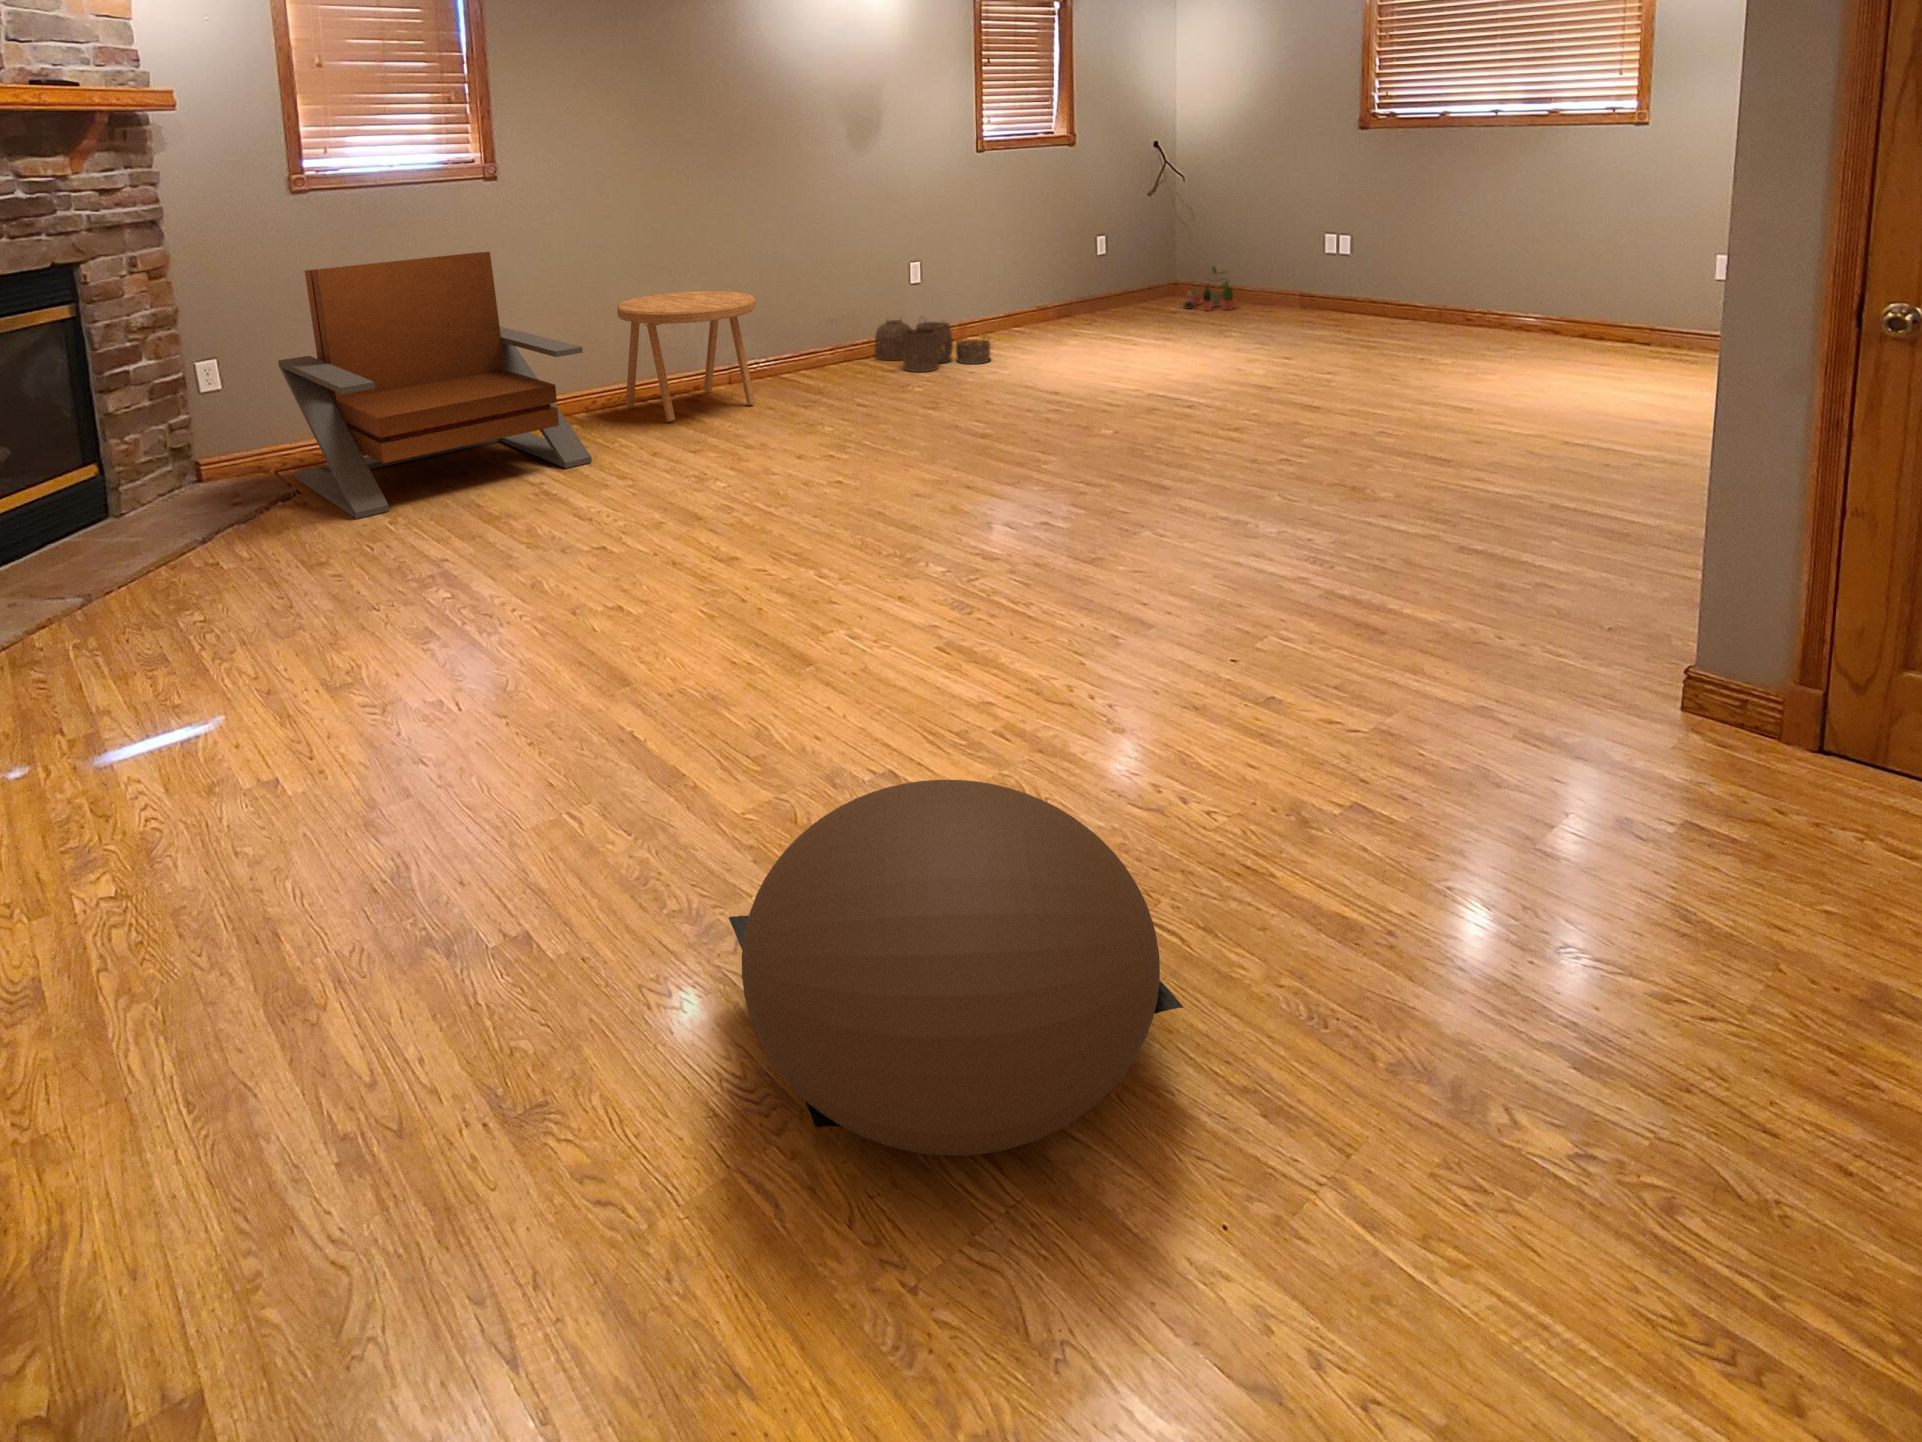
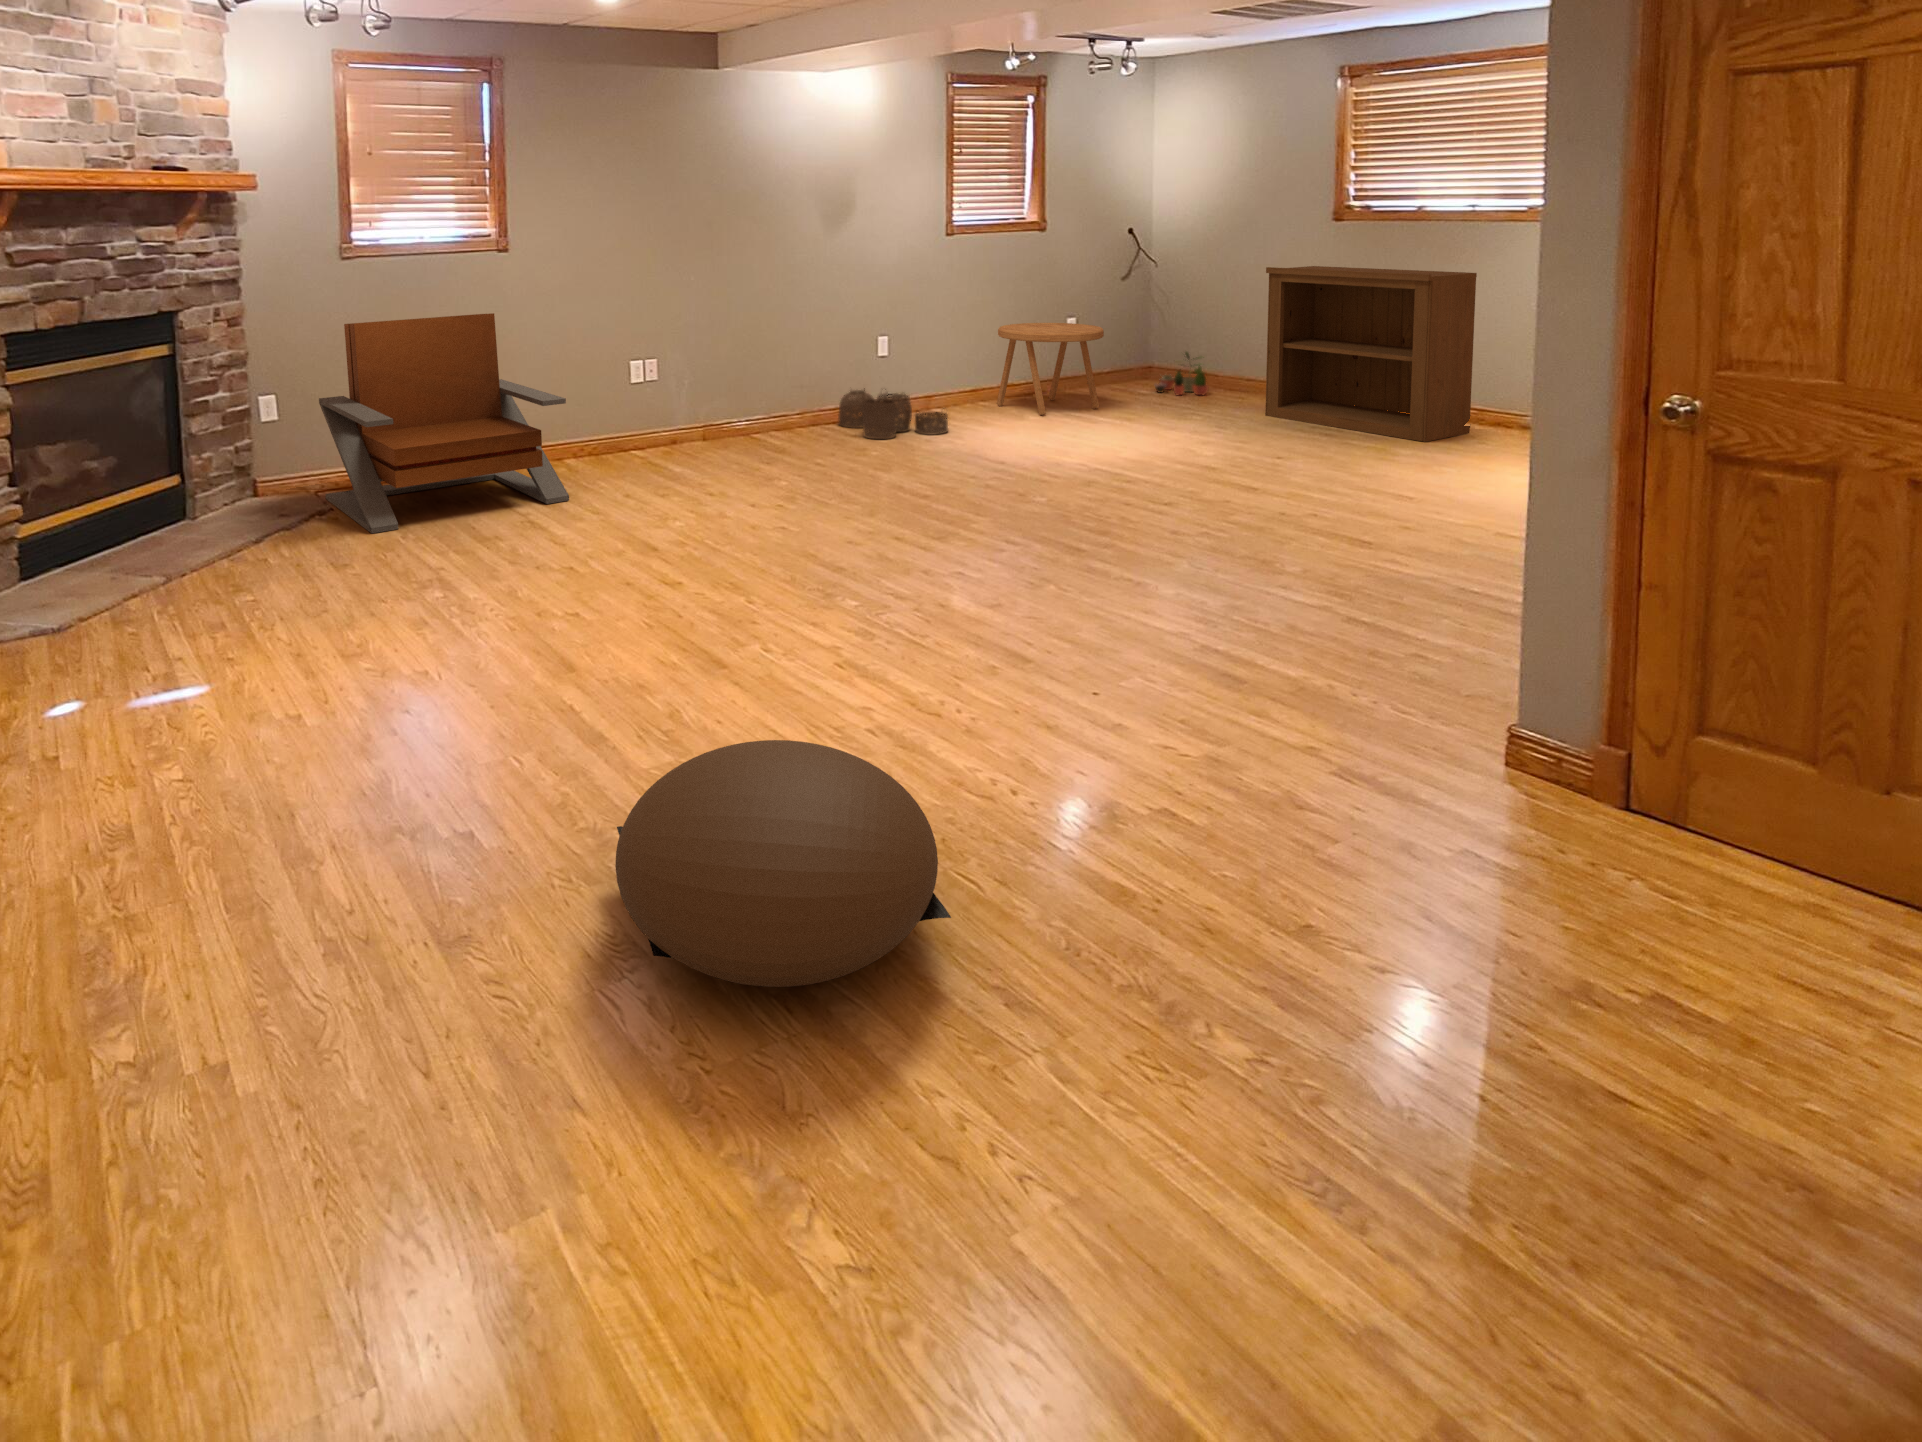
bookshelf: none [1296,176,1497,348] -> present [1265,266,1477,442]
side table: present [617,291,756,422] -> present [997,323,1104,415]

